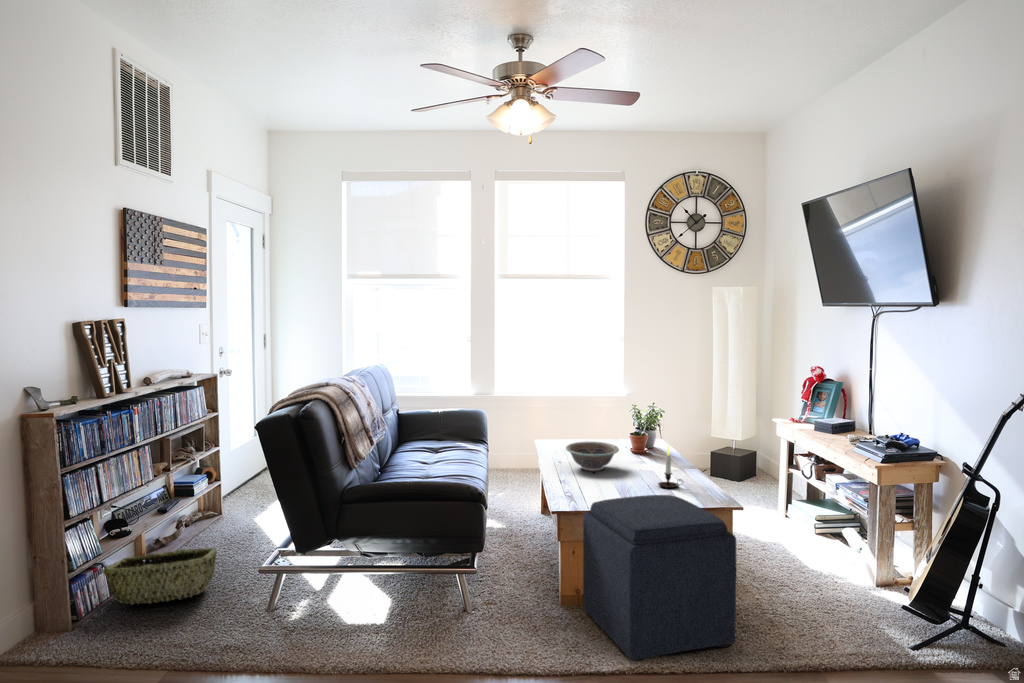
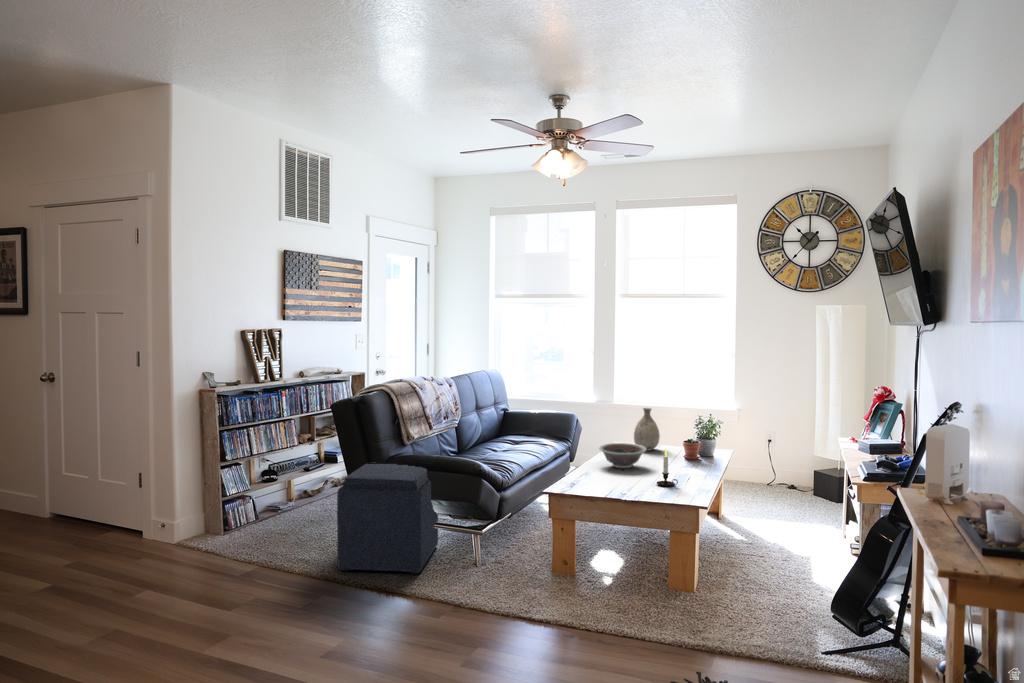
vase: none [570,400,598,447] -> present [634,408,660,451]
ottoman: present [583,495,736,661] -> present [337,464,438,574]
woven basket: present [103,548,216,604] -> none [246,496,324,529]

